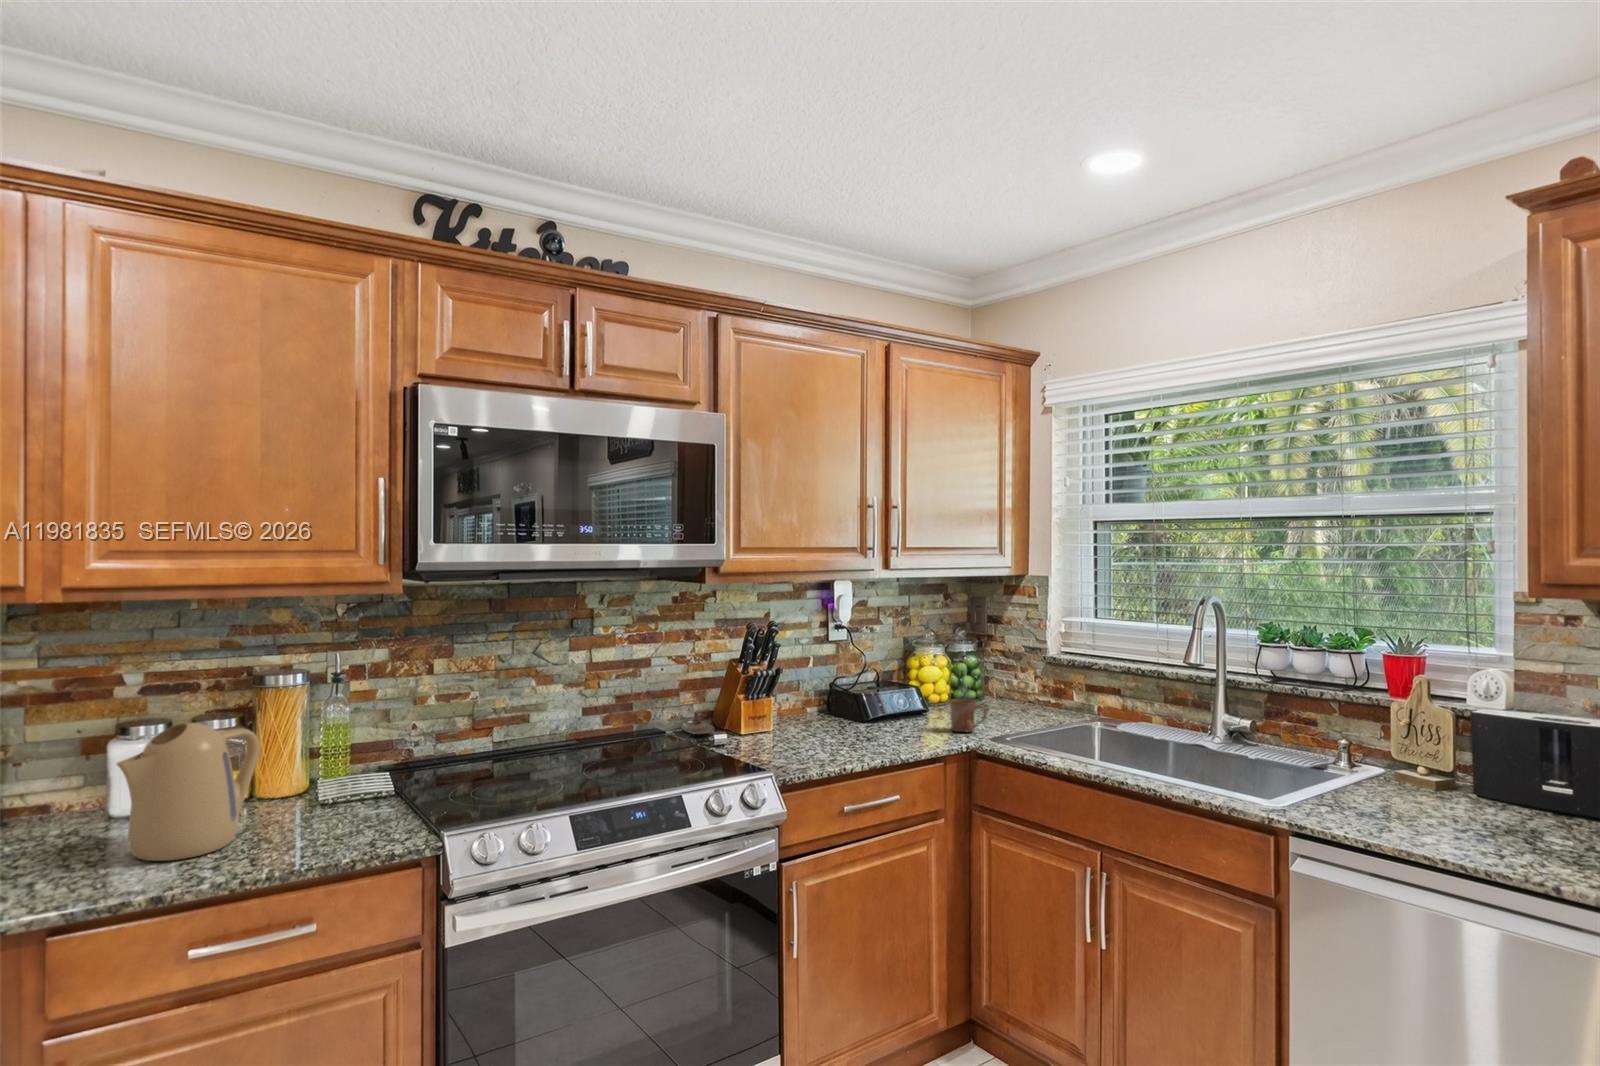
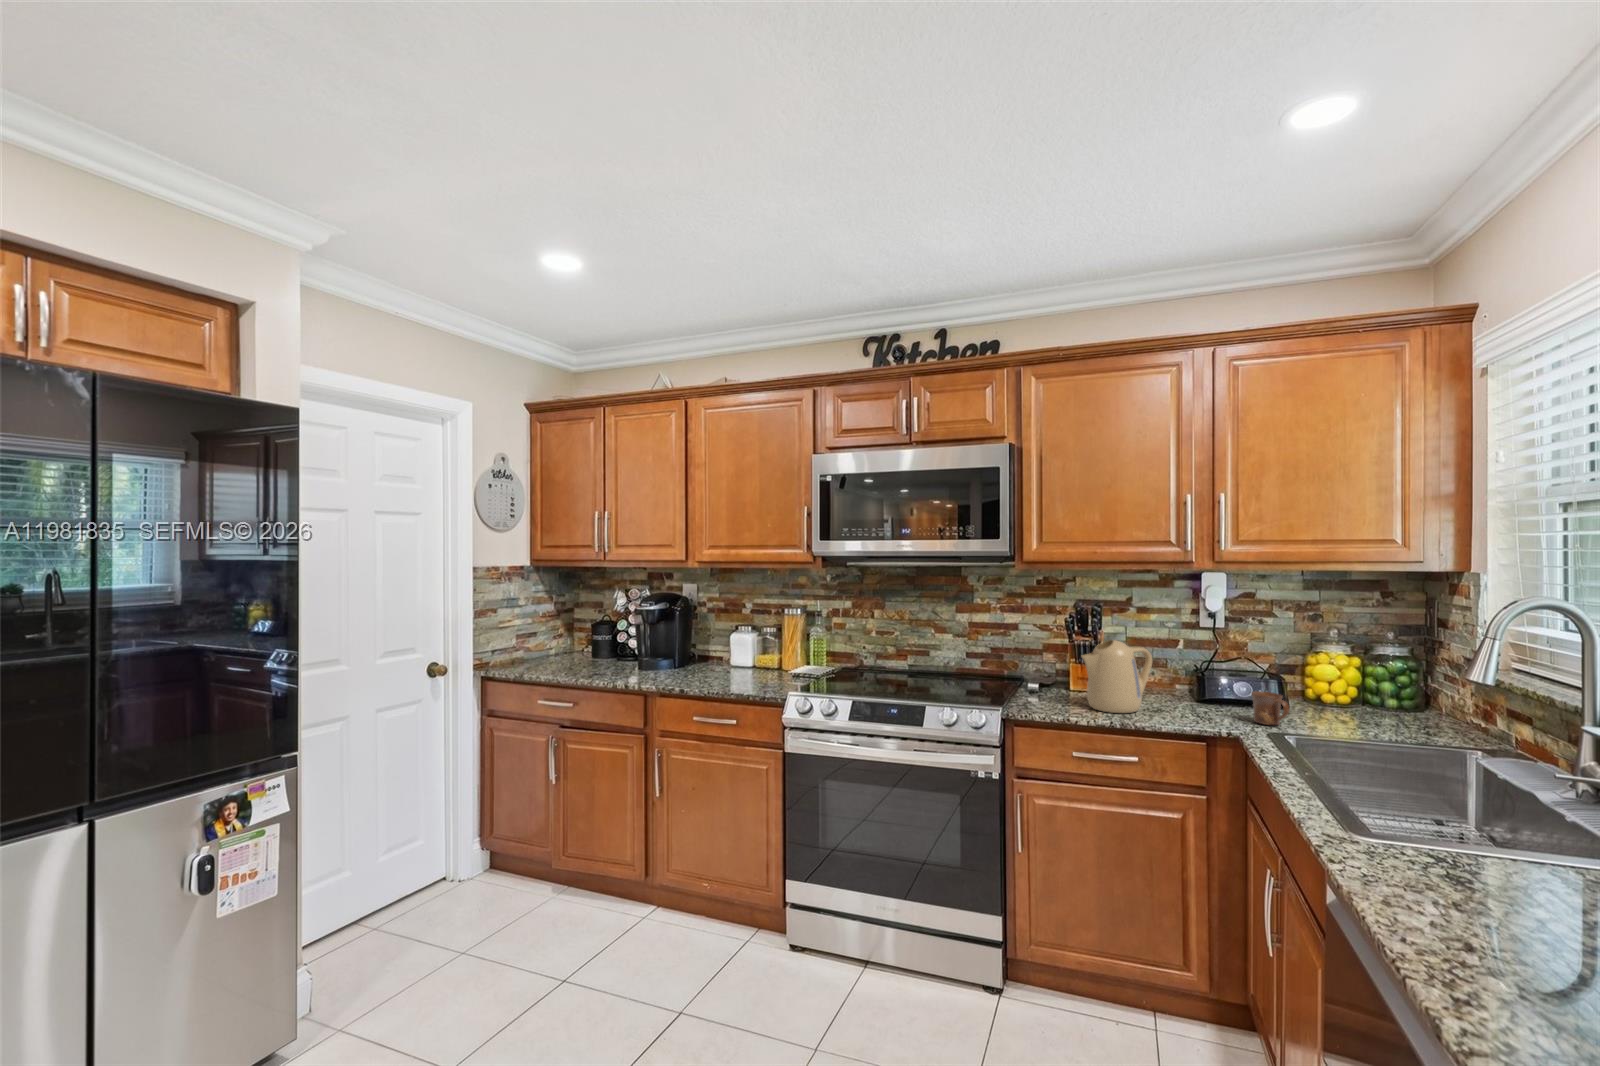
kettle: present [117,723,260,861] -> present [1082,640,1152,713]

